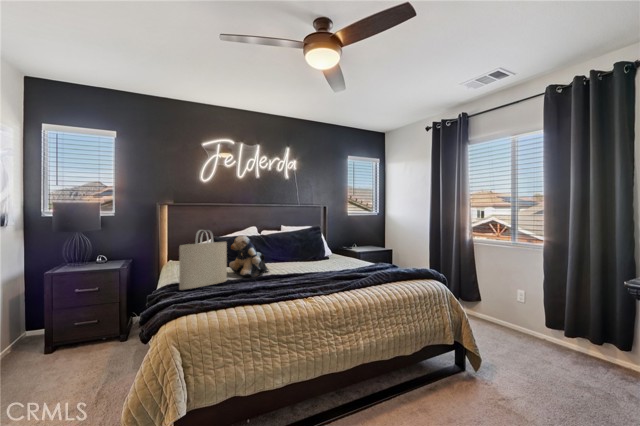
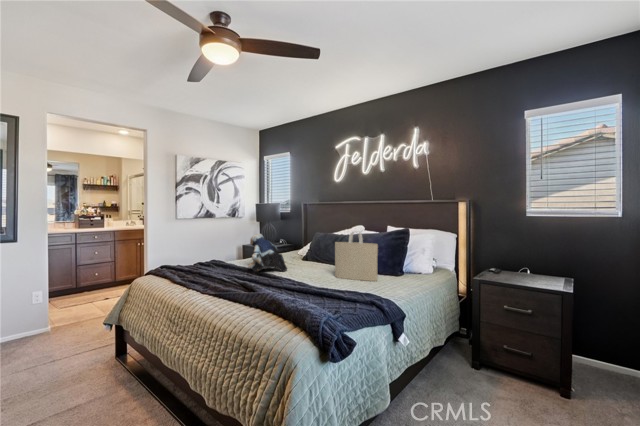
tote bag: present [179,230,227,290] -> present [335,232,378,281]

